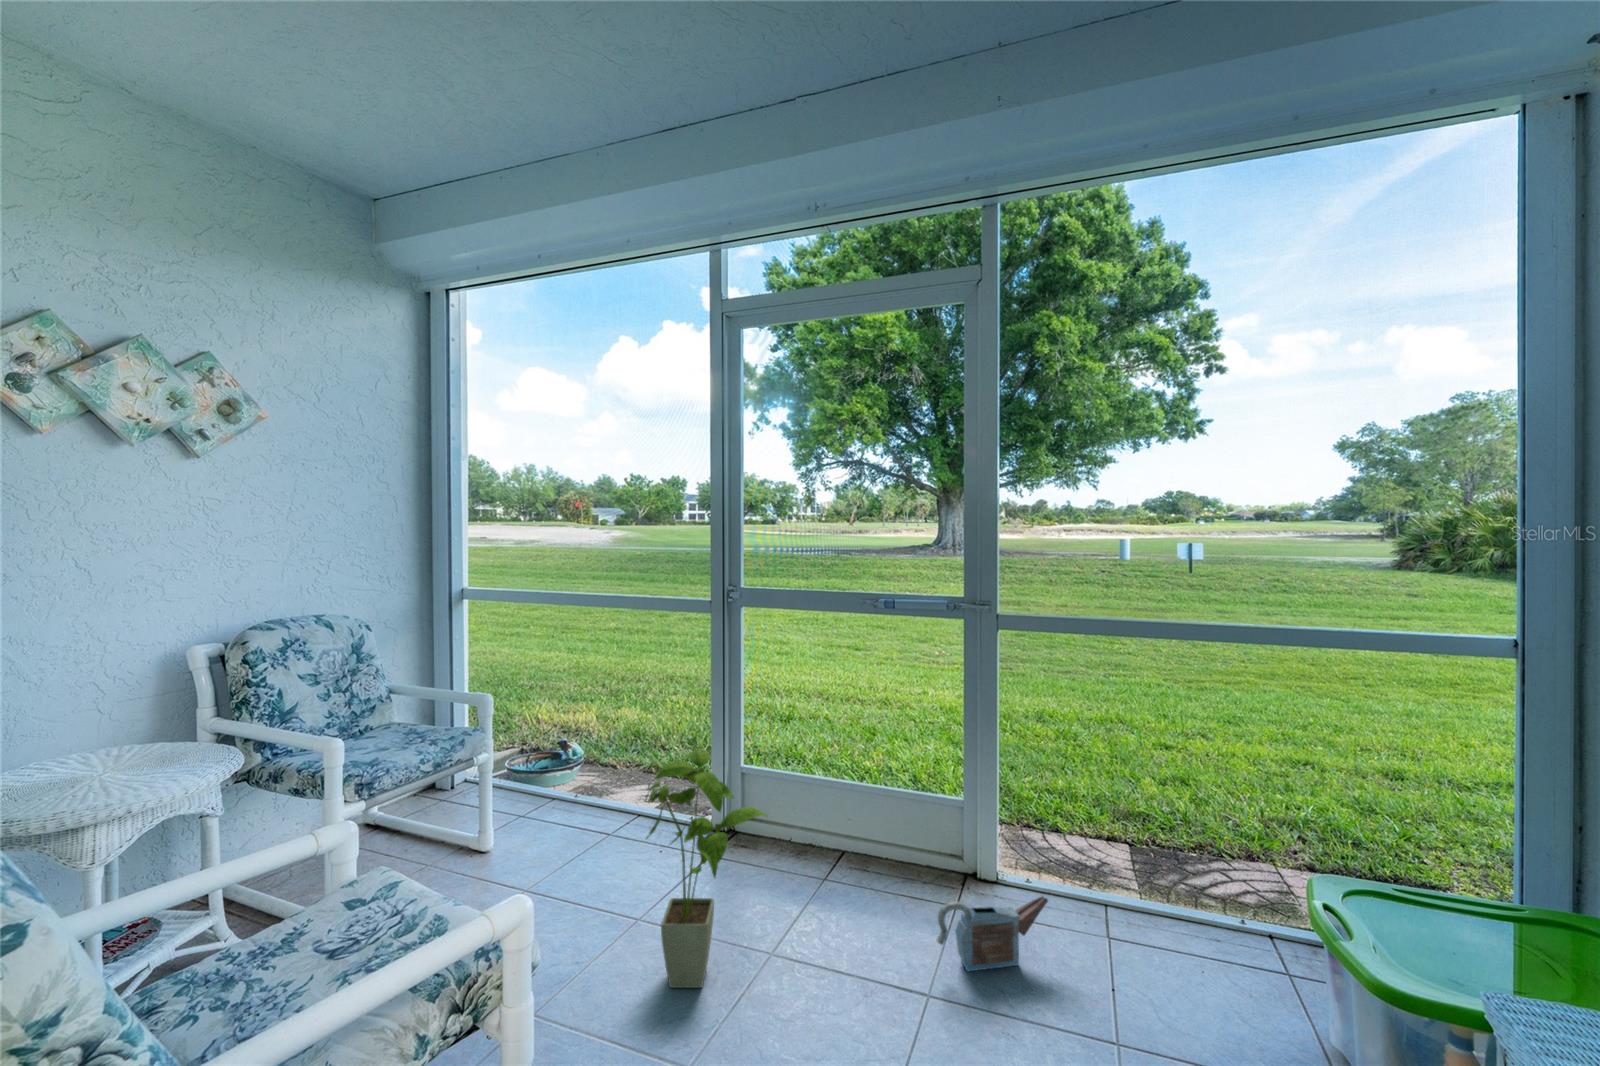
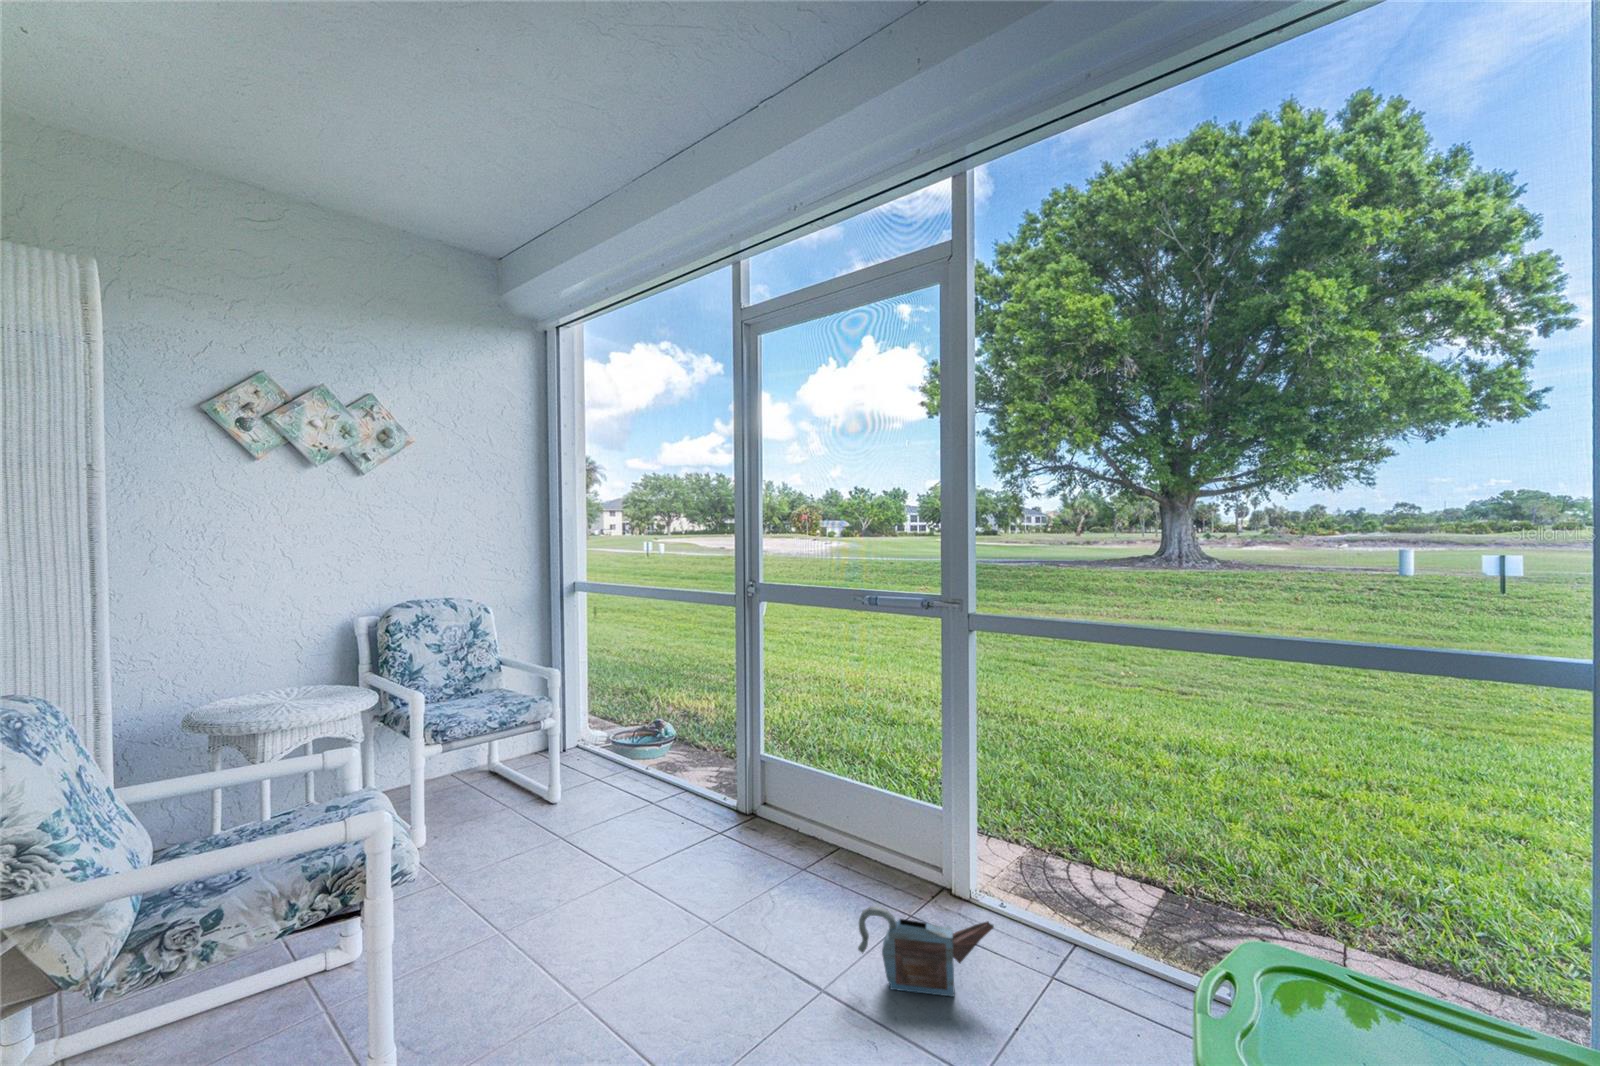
house plant: present [647,750,767,988] -> none [575,714,699,945]

